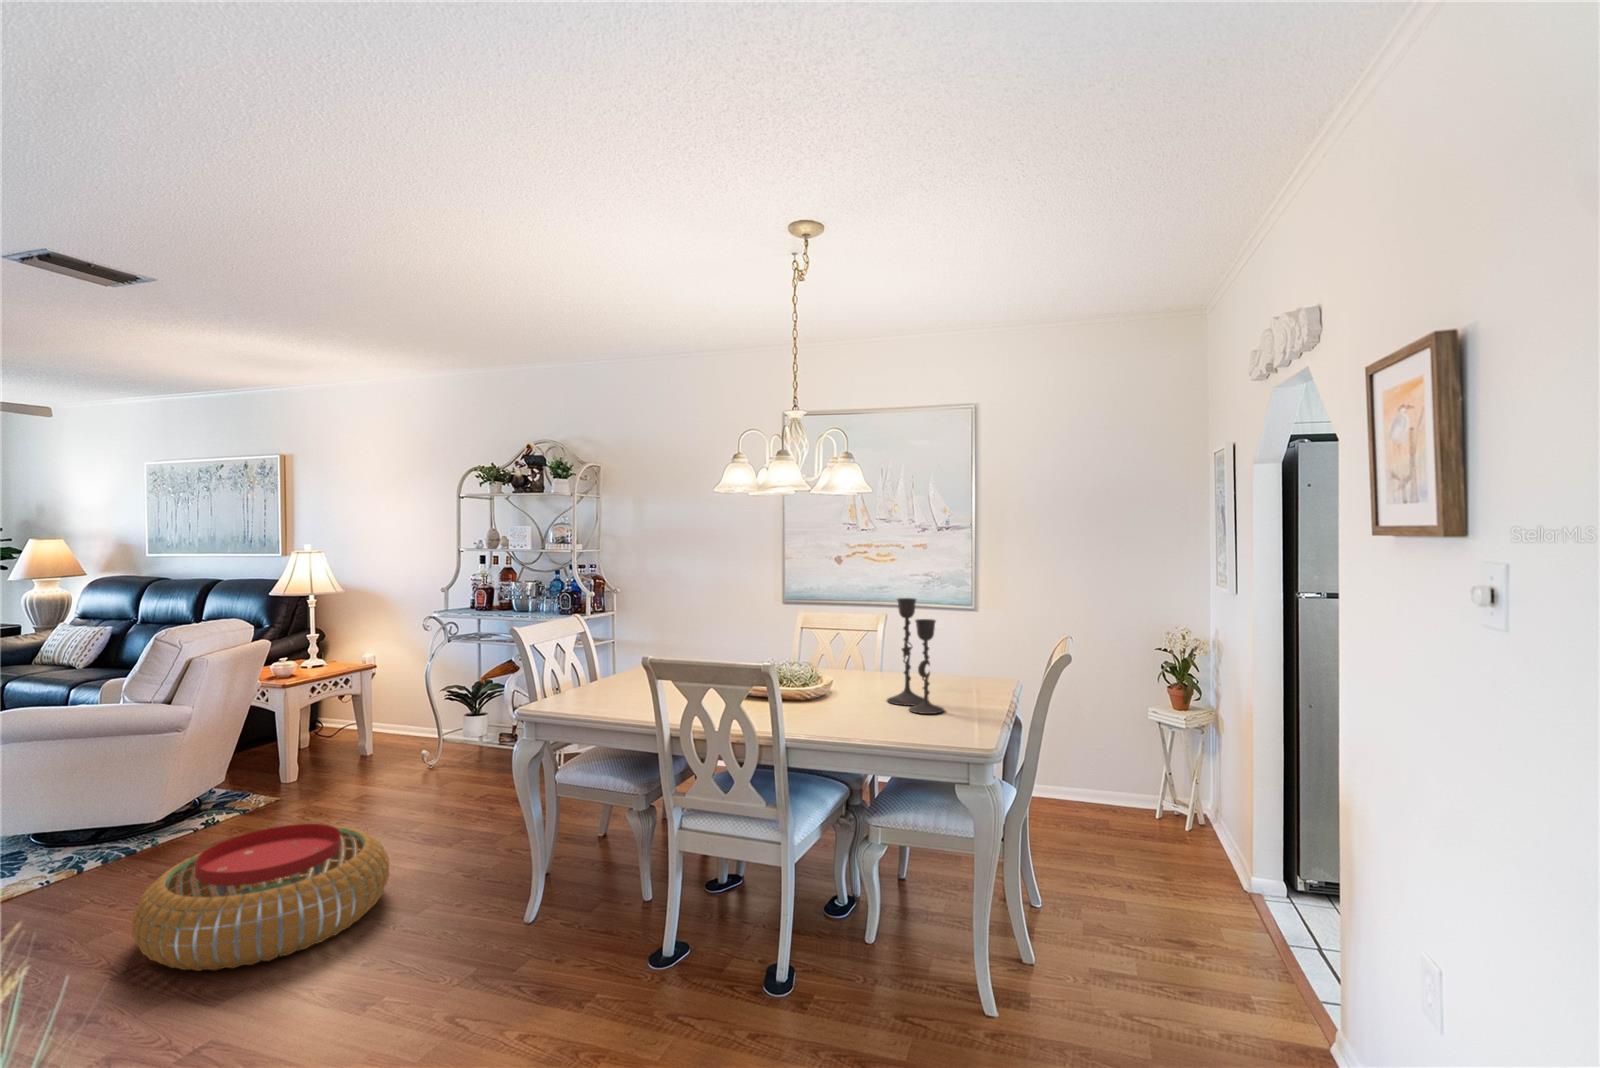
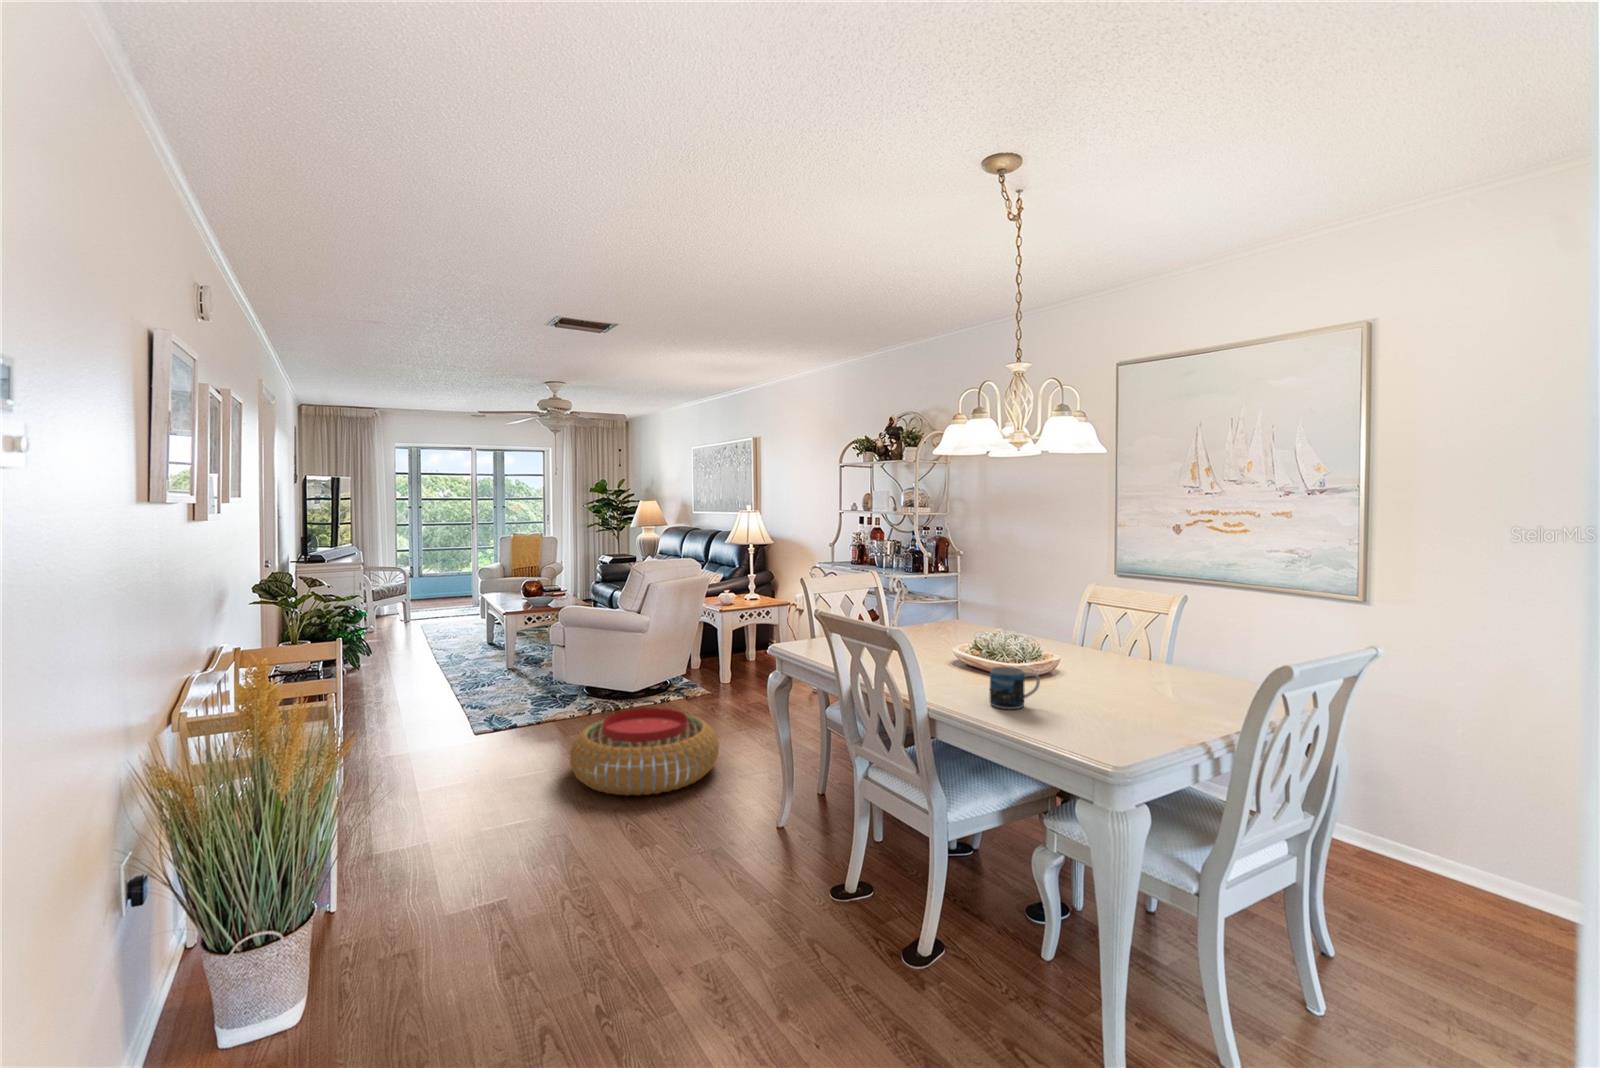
candlestick: present [887,598,944,714] -> none [1092,578,1144,716]
mug: none [832,686,870,725] -> present [990,667,1040,709]

